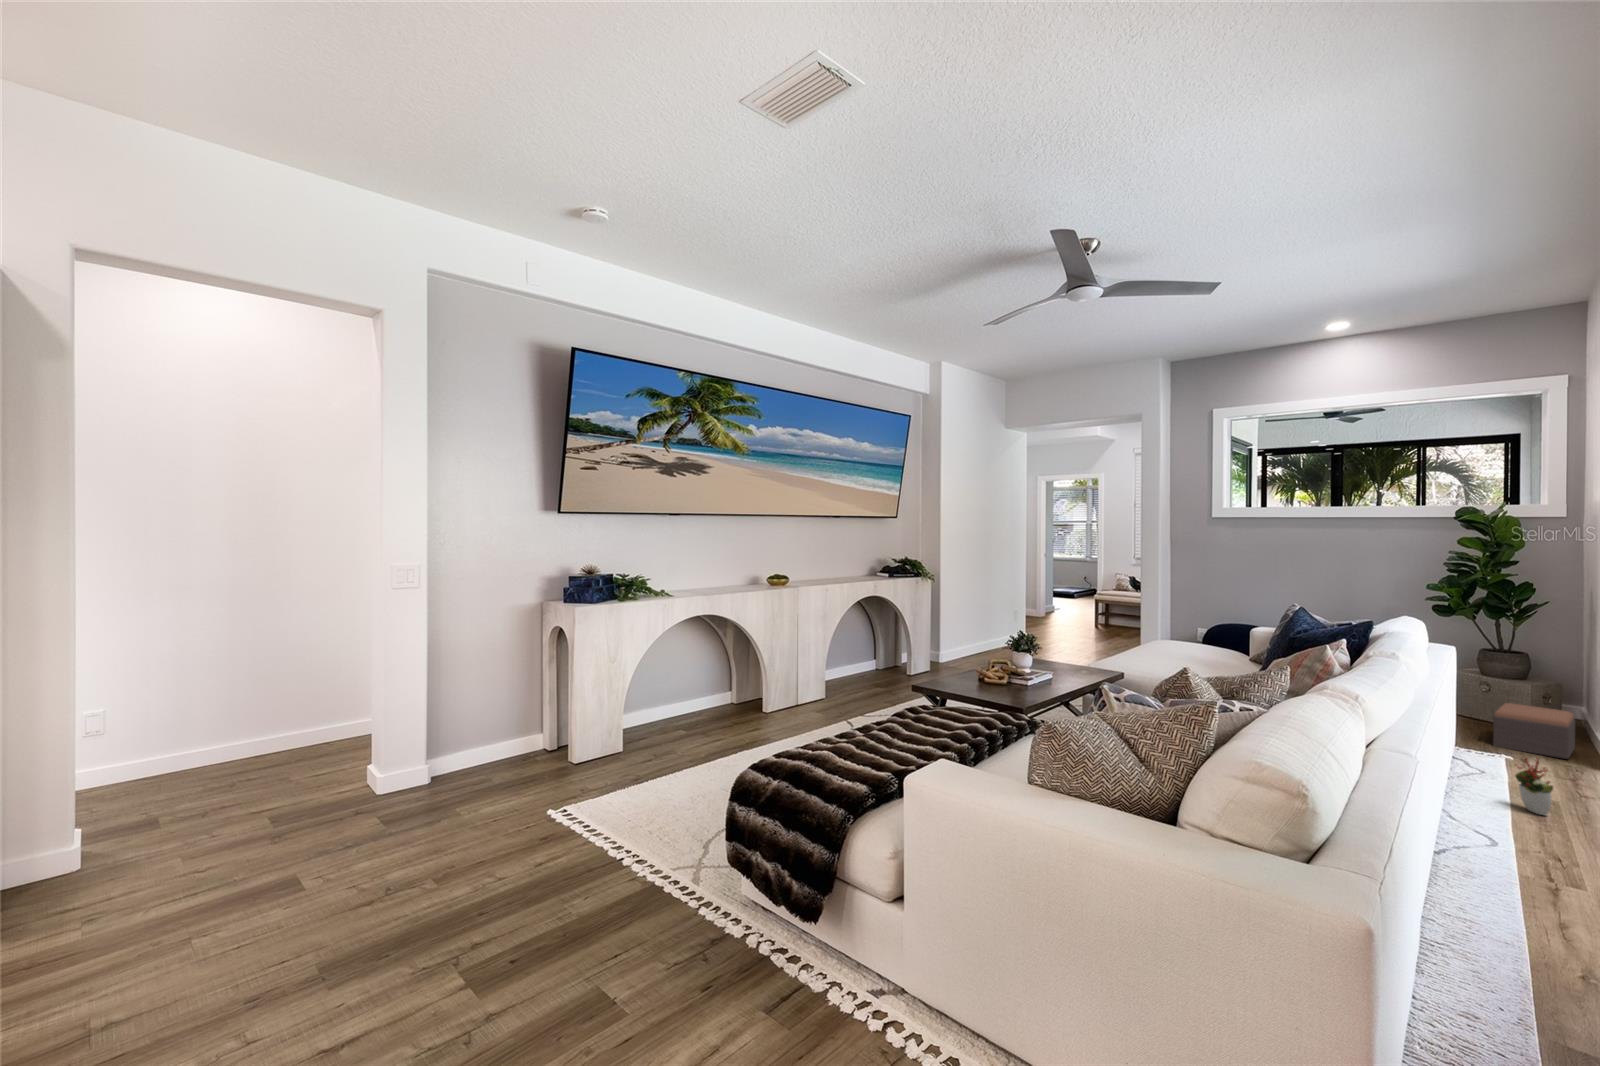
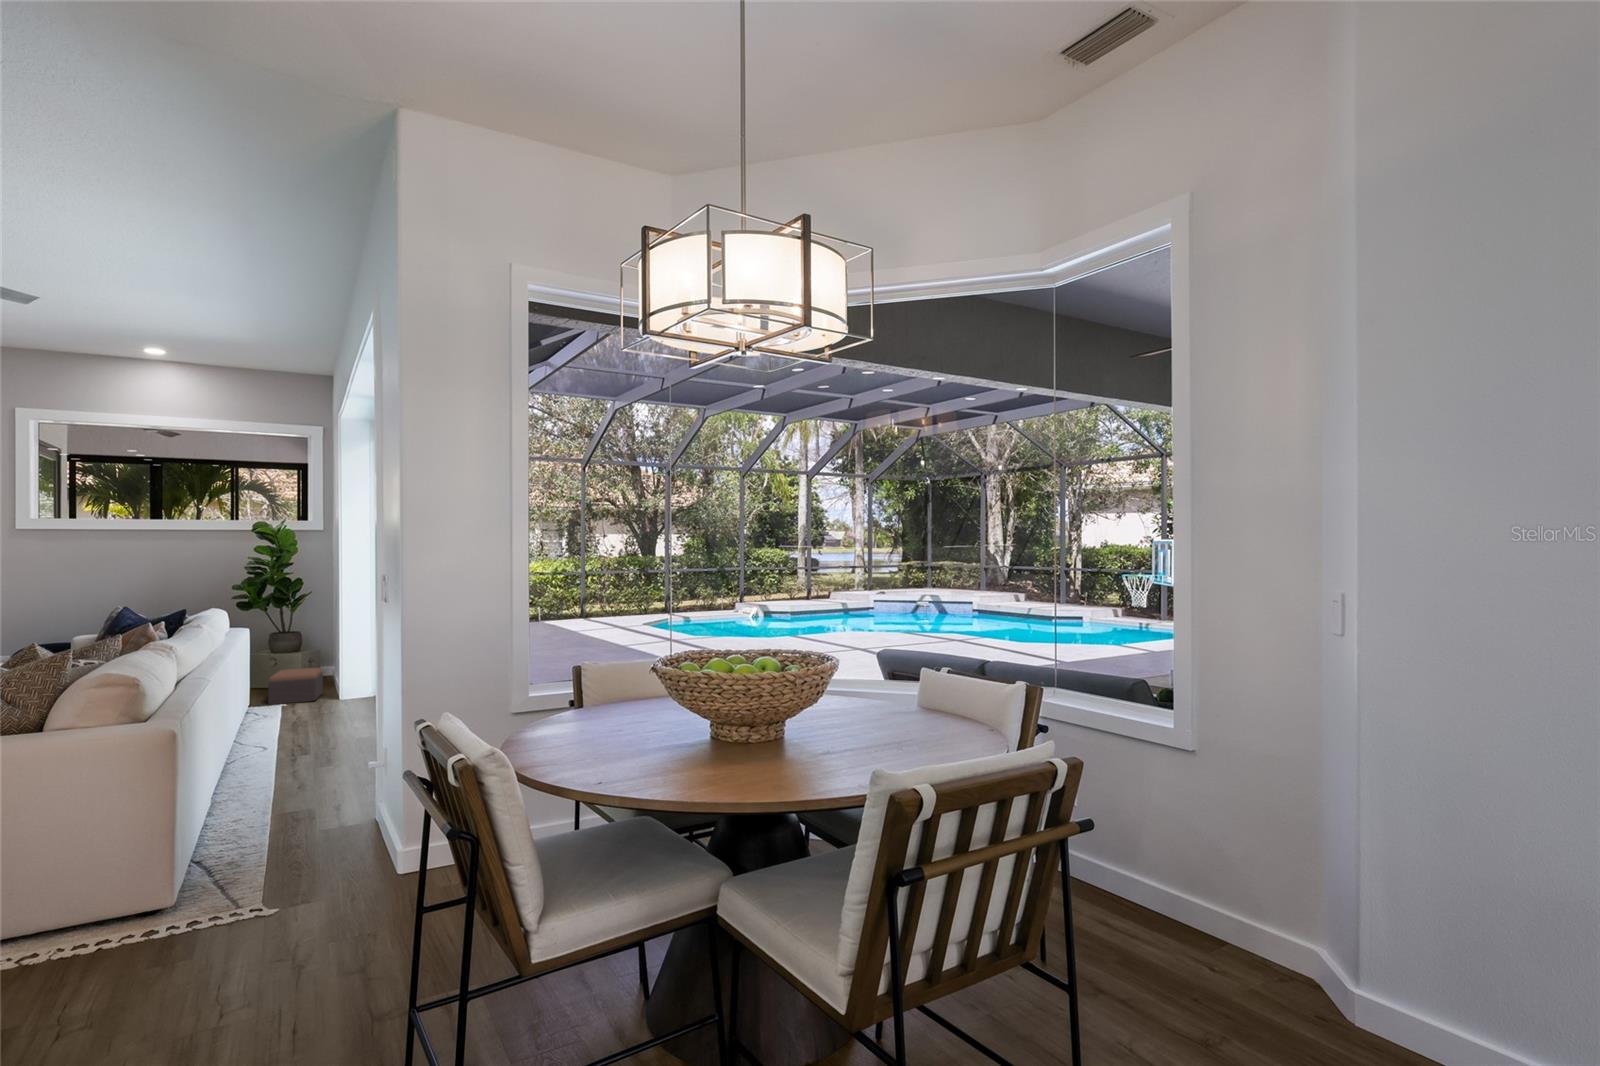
decorative plant: present [1515,759,1553,815] -> none [262,701,287,741]

